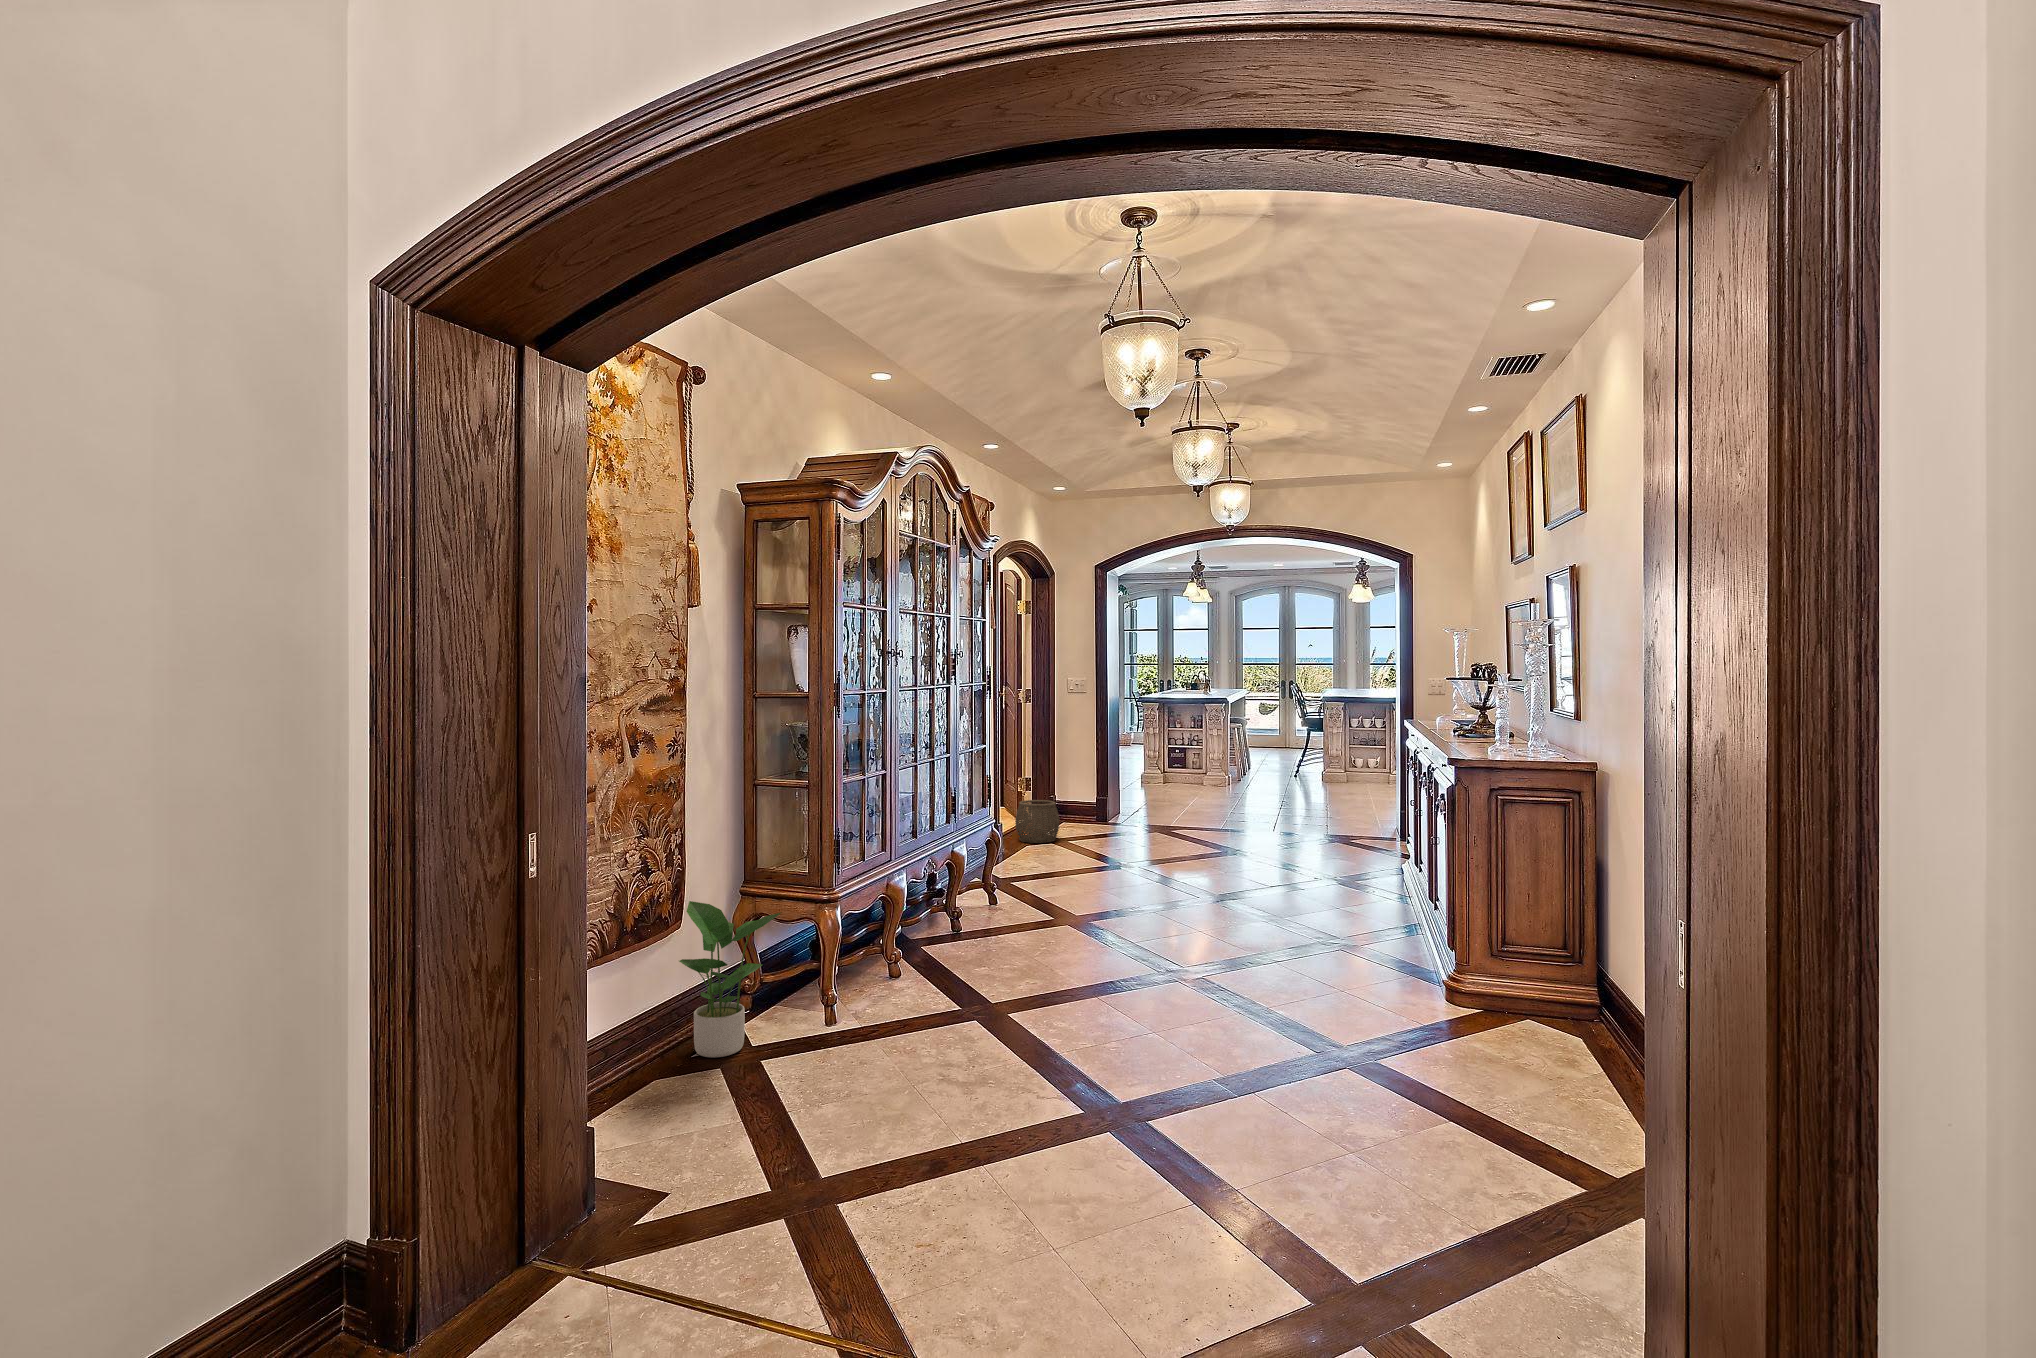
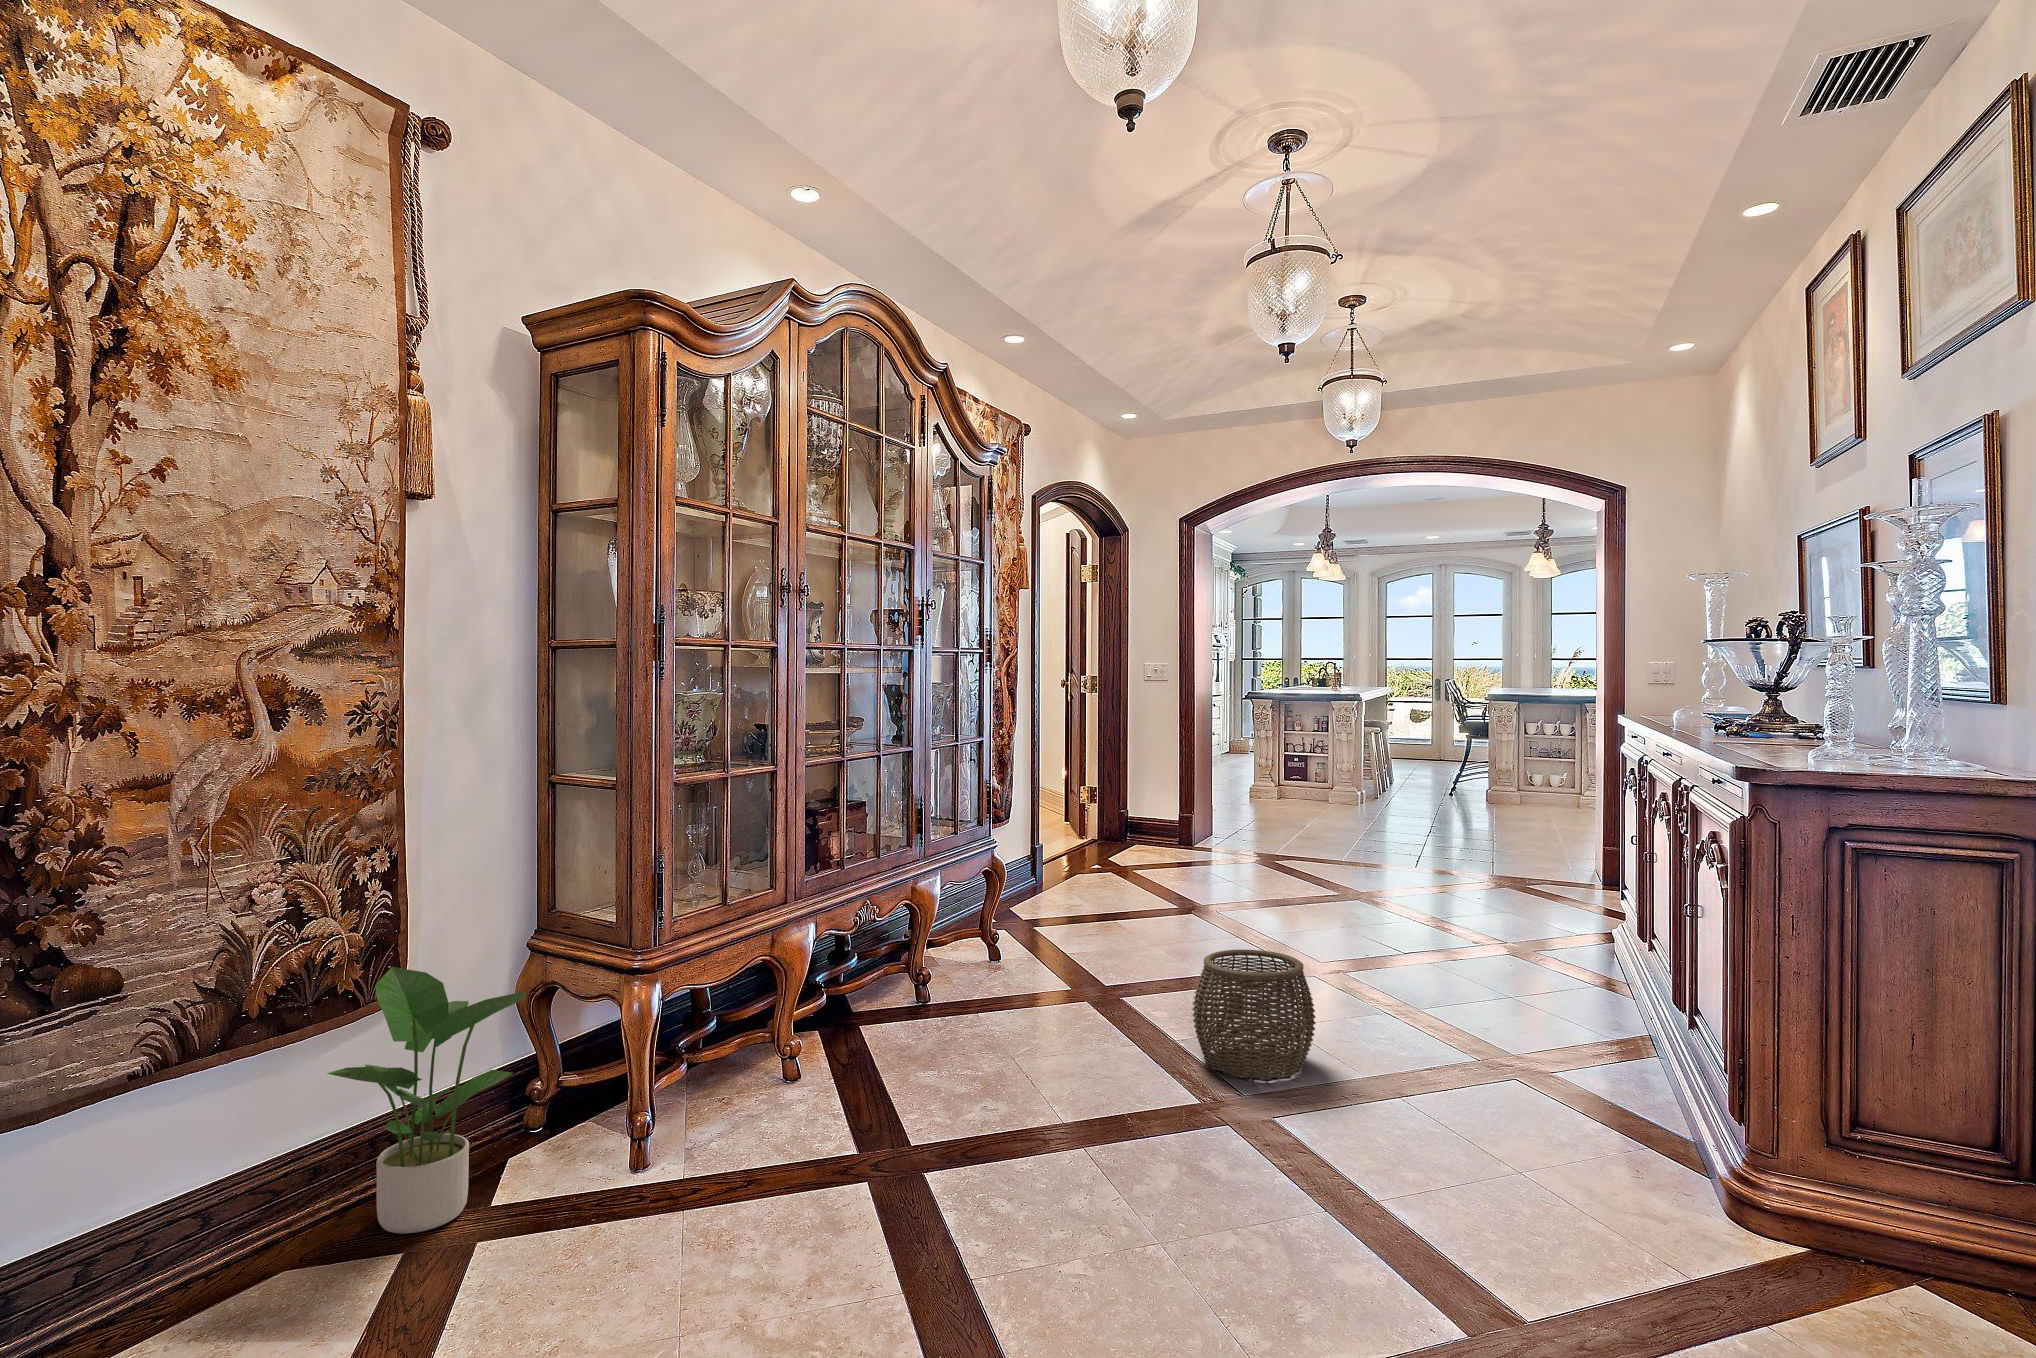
woven basket: present [1015,800,1060,843] -> present [1192,949,1316,1080]

